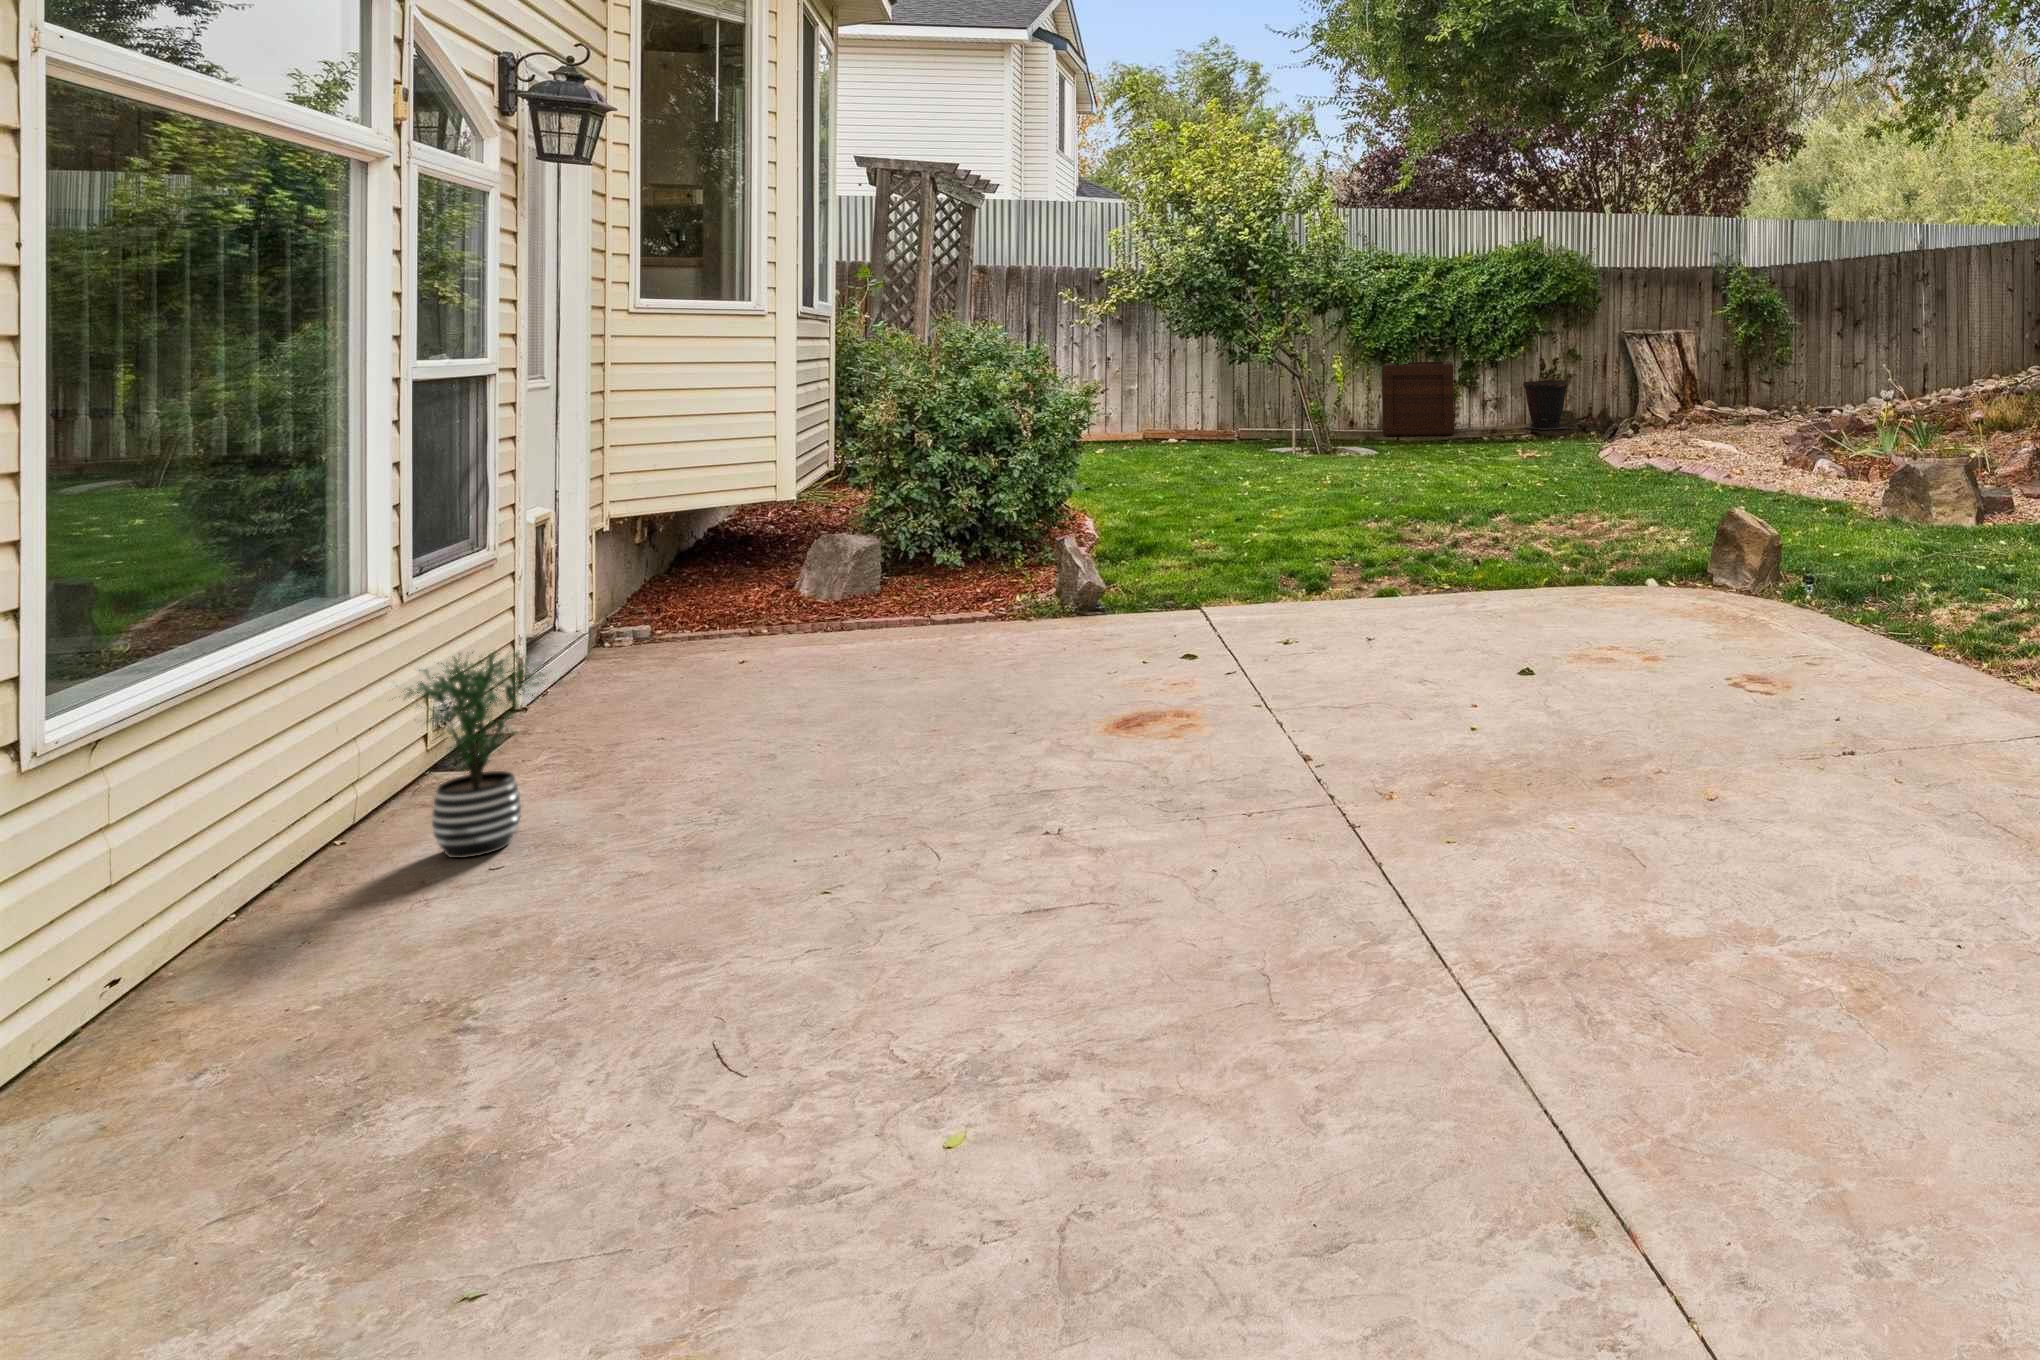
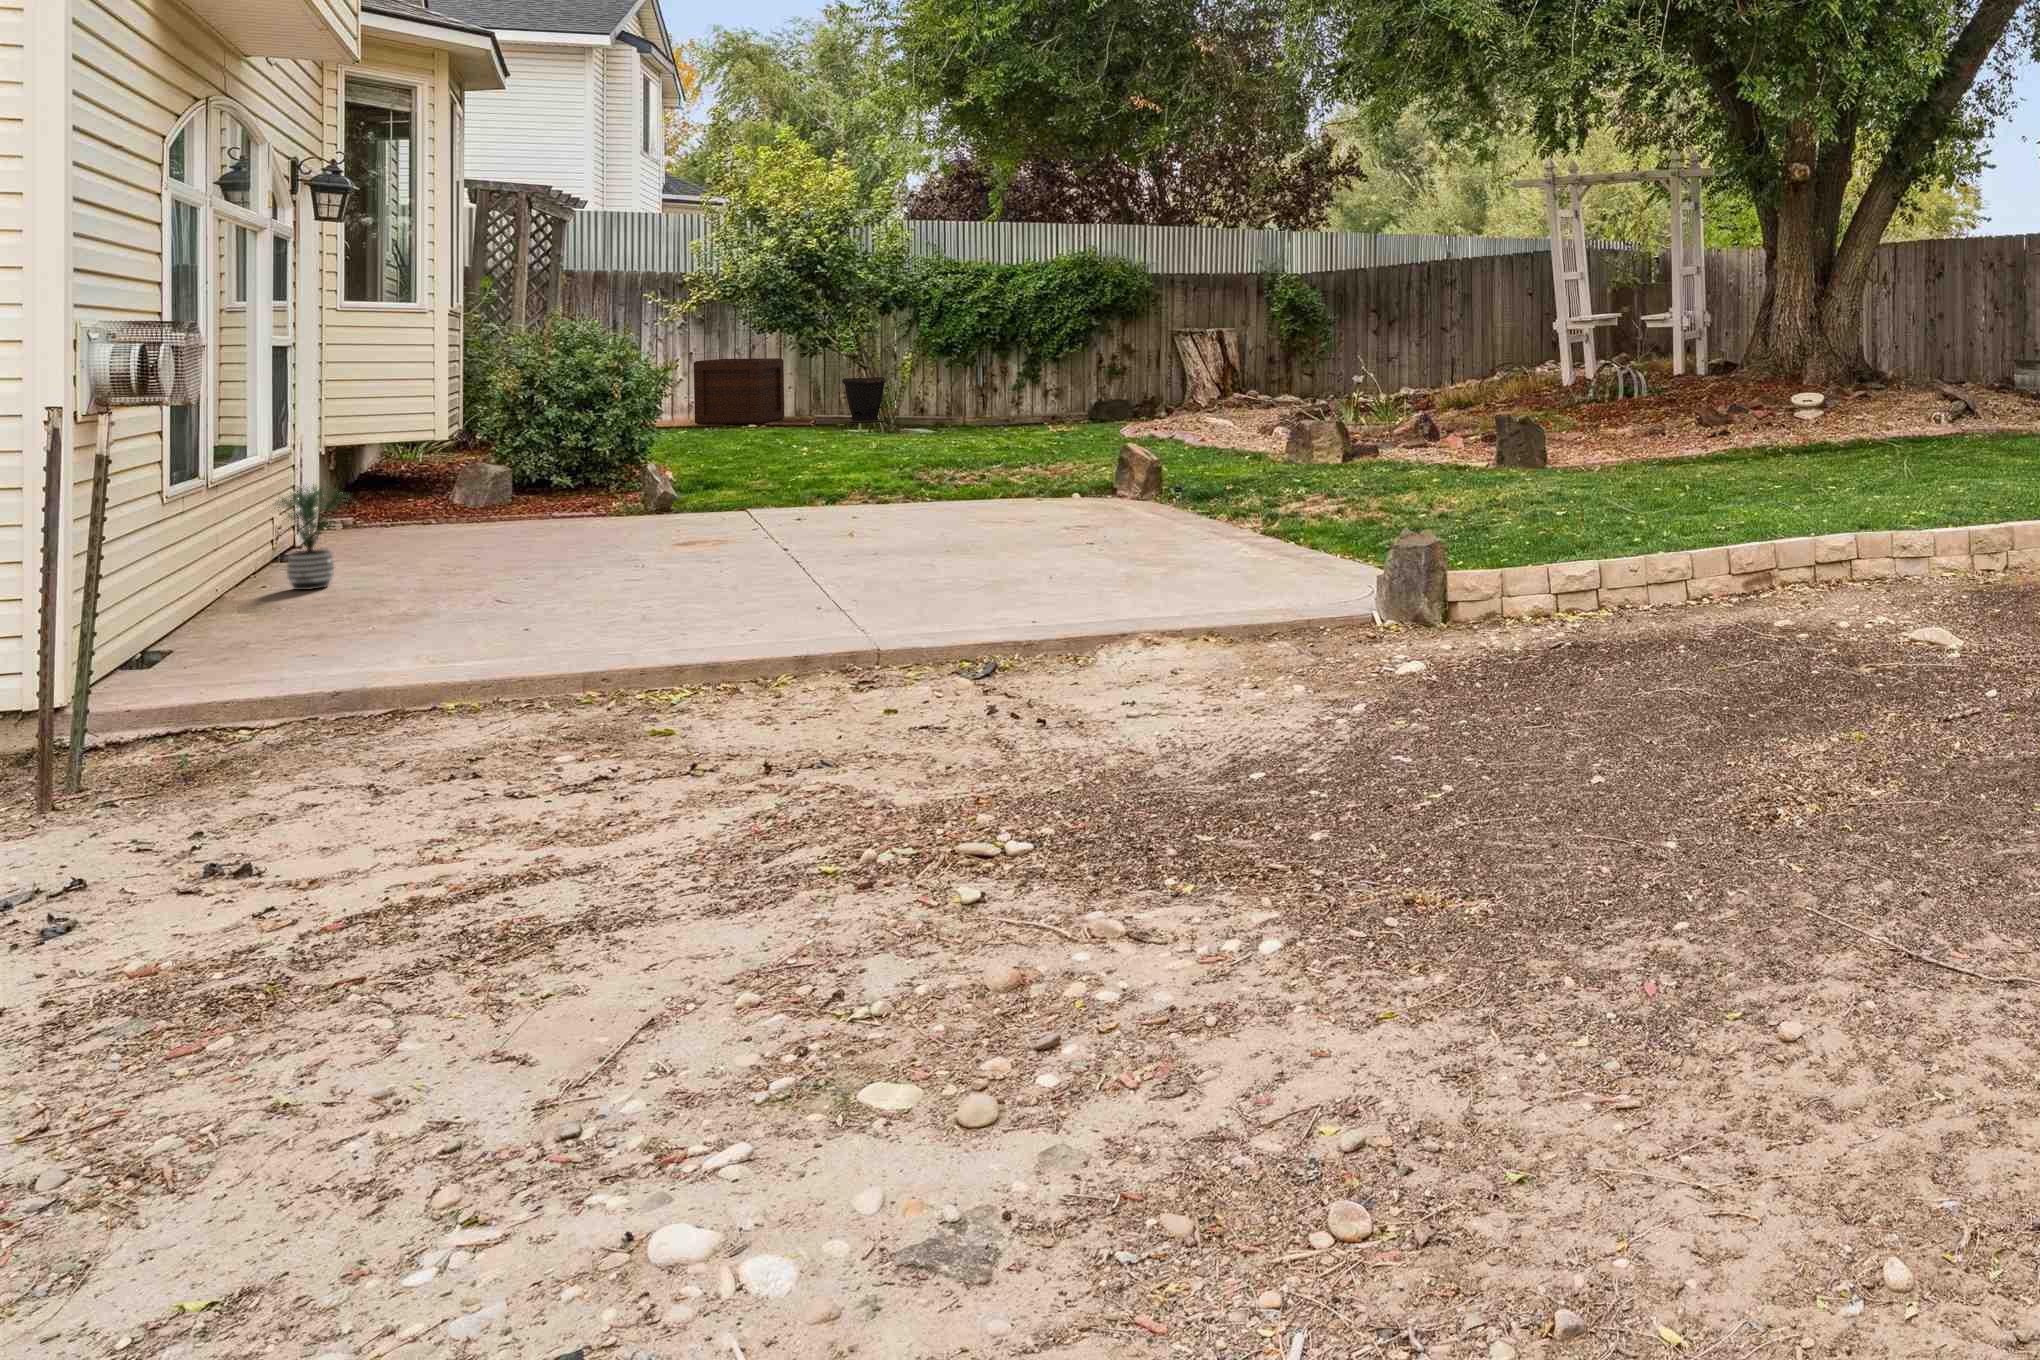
wooden crate: present [1382,362,1454,436] -> present [694,358,784,424]
bucket: present [1523,379,1569,430] -> present [842,375,886,422]

